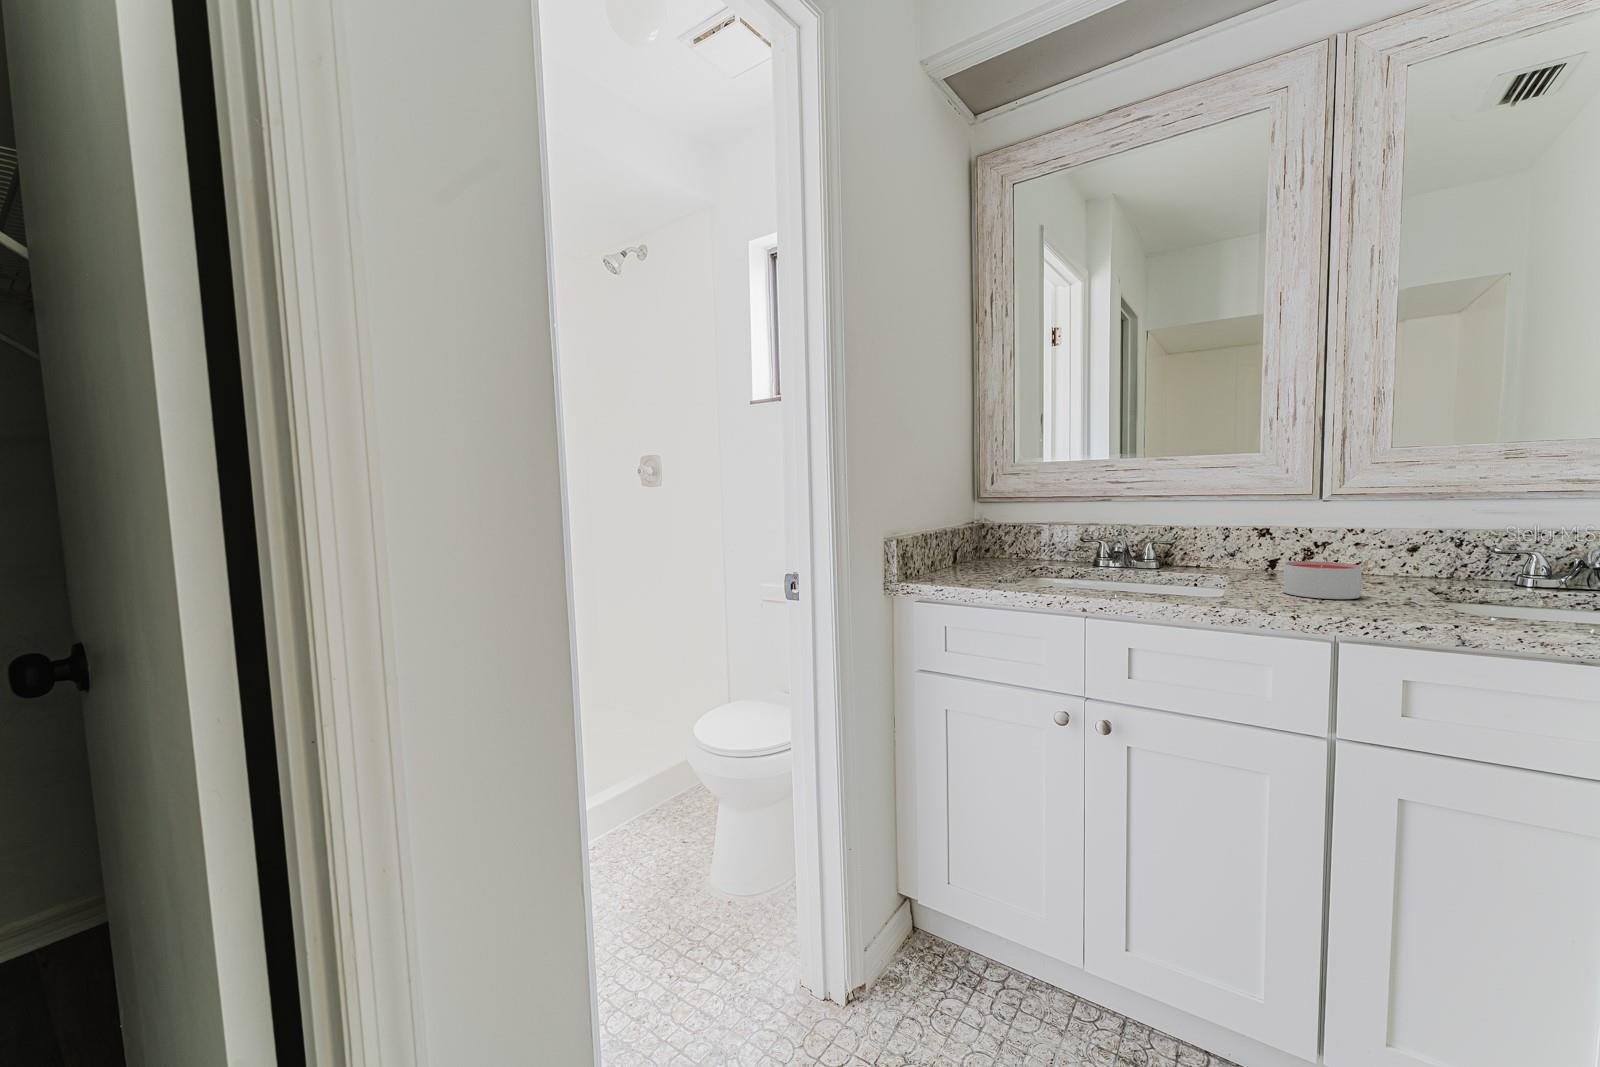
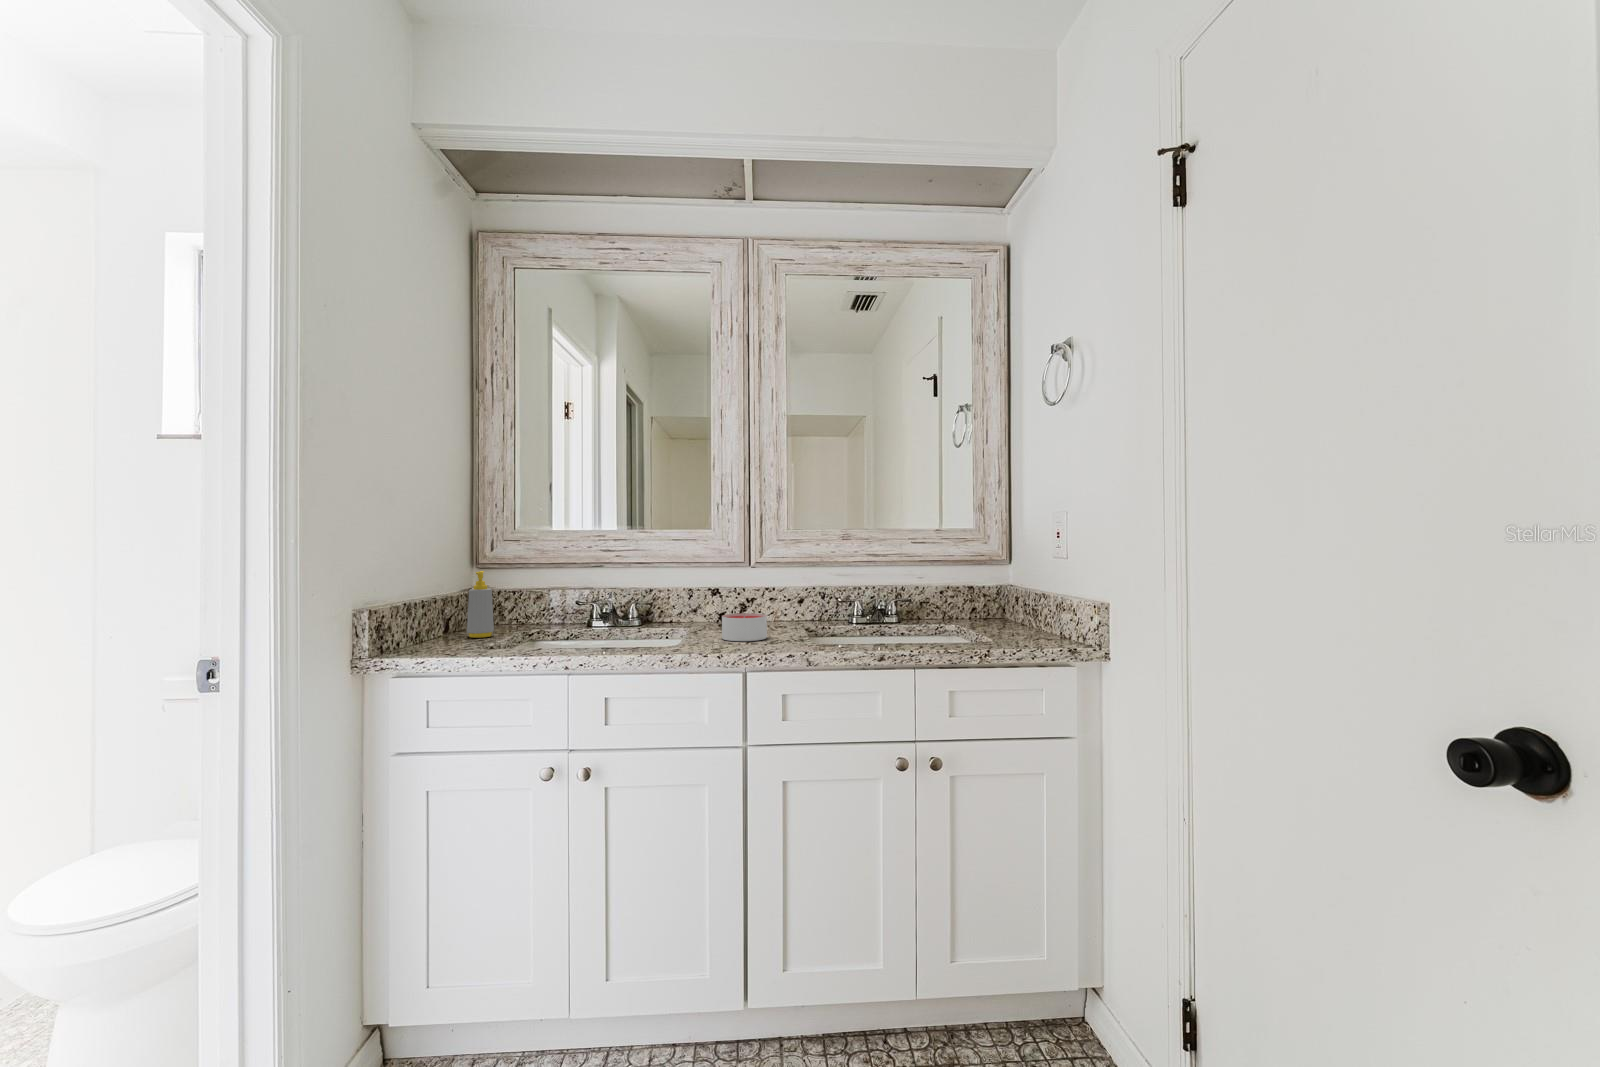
soap bottle: none [974,505,999,569] -> present [467,571,494,638]

